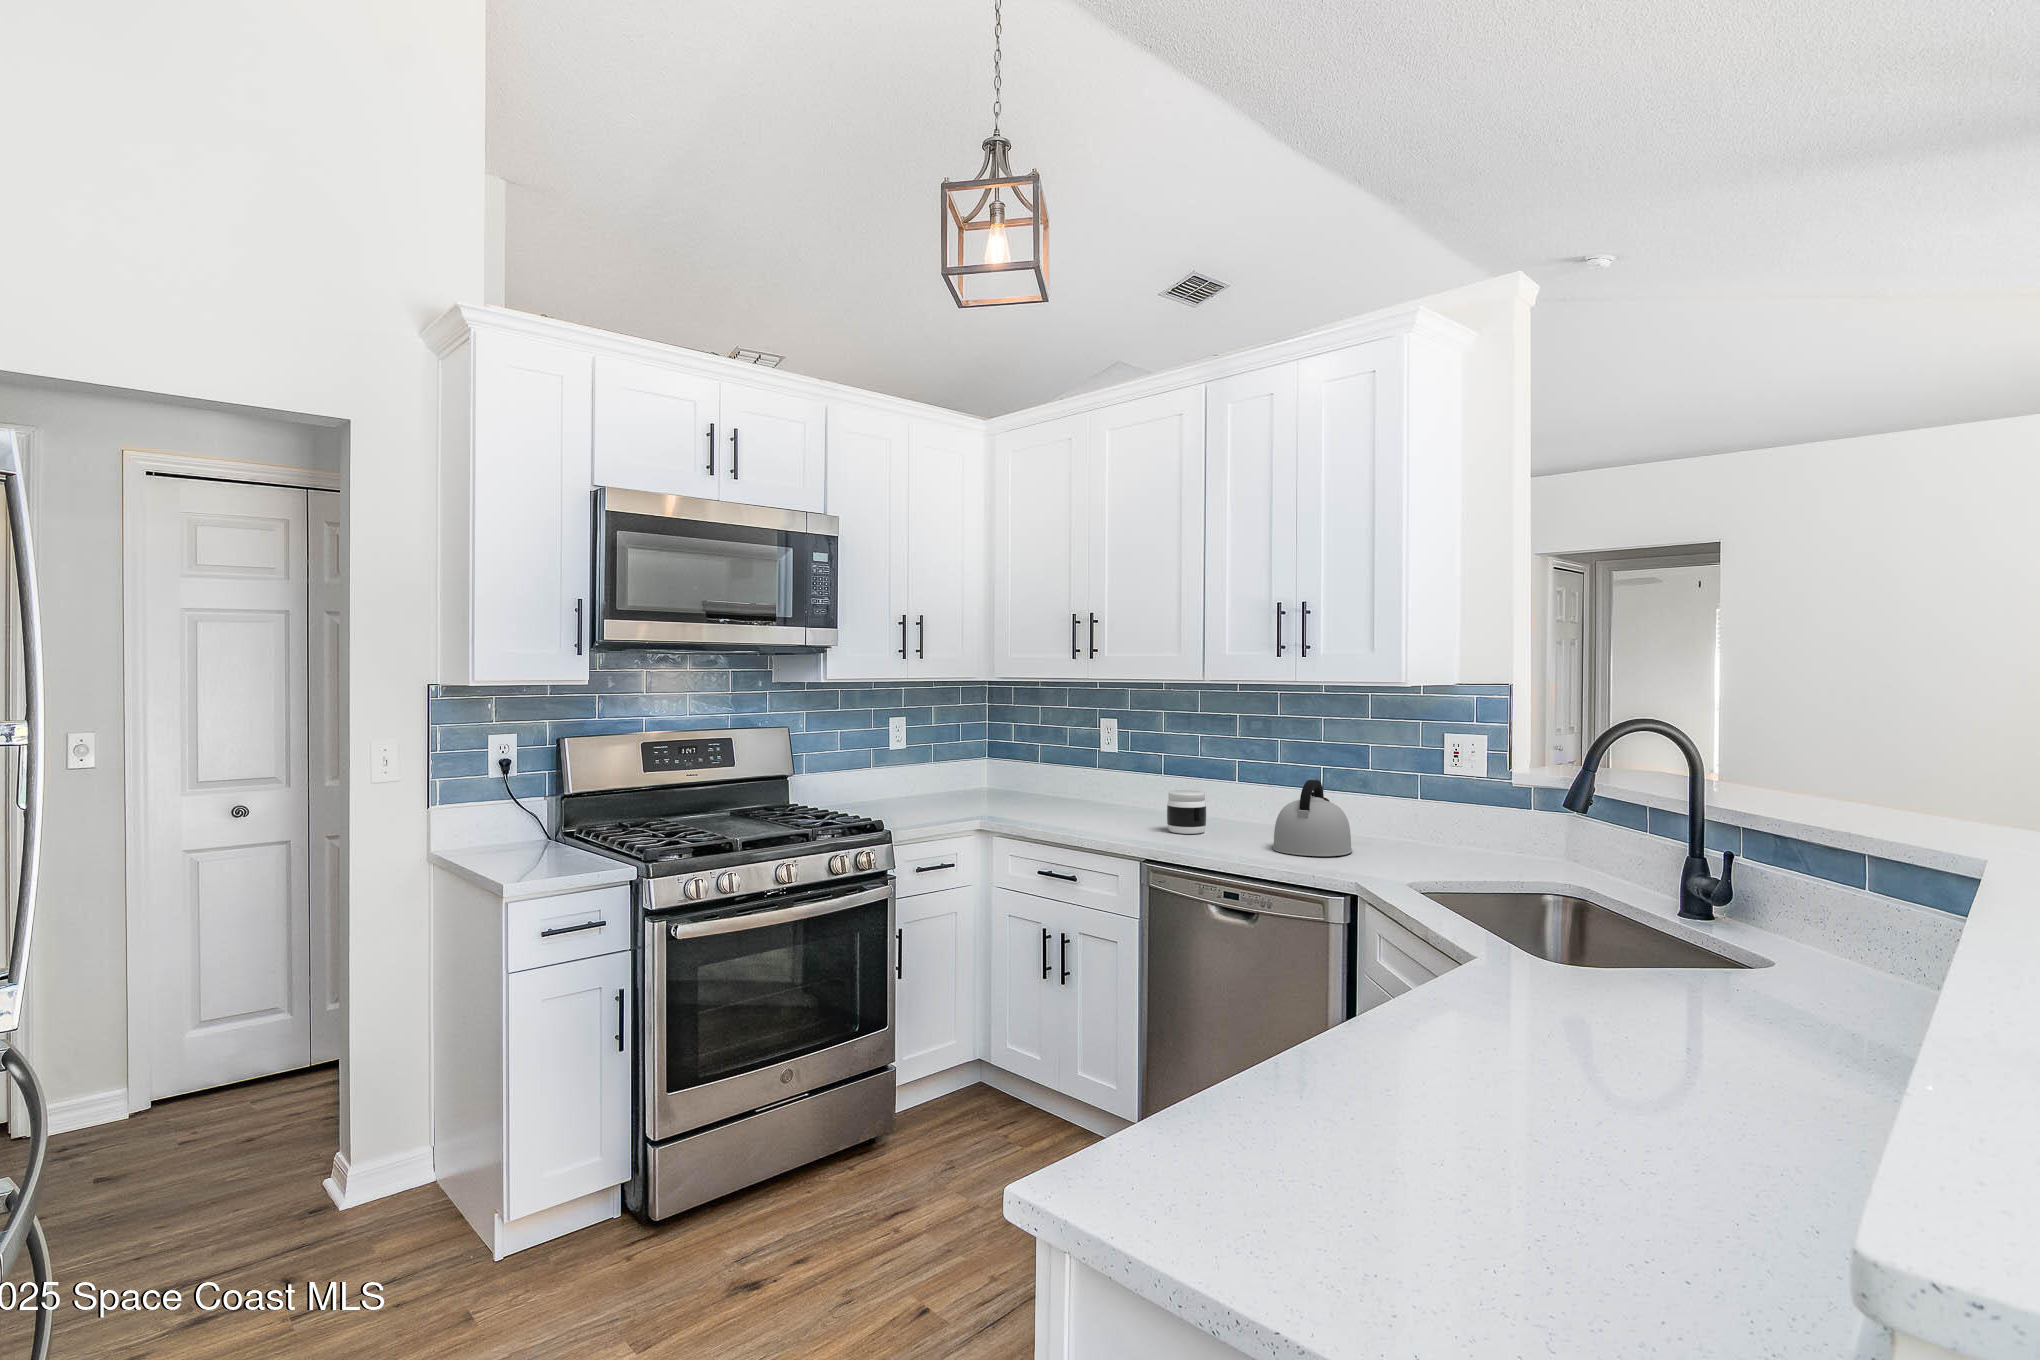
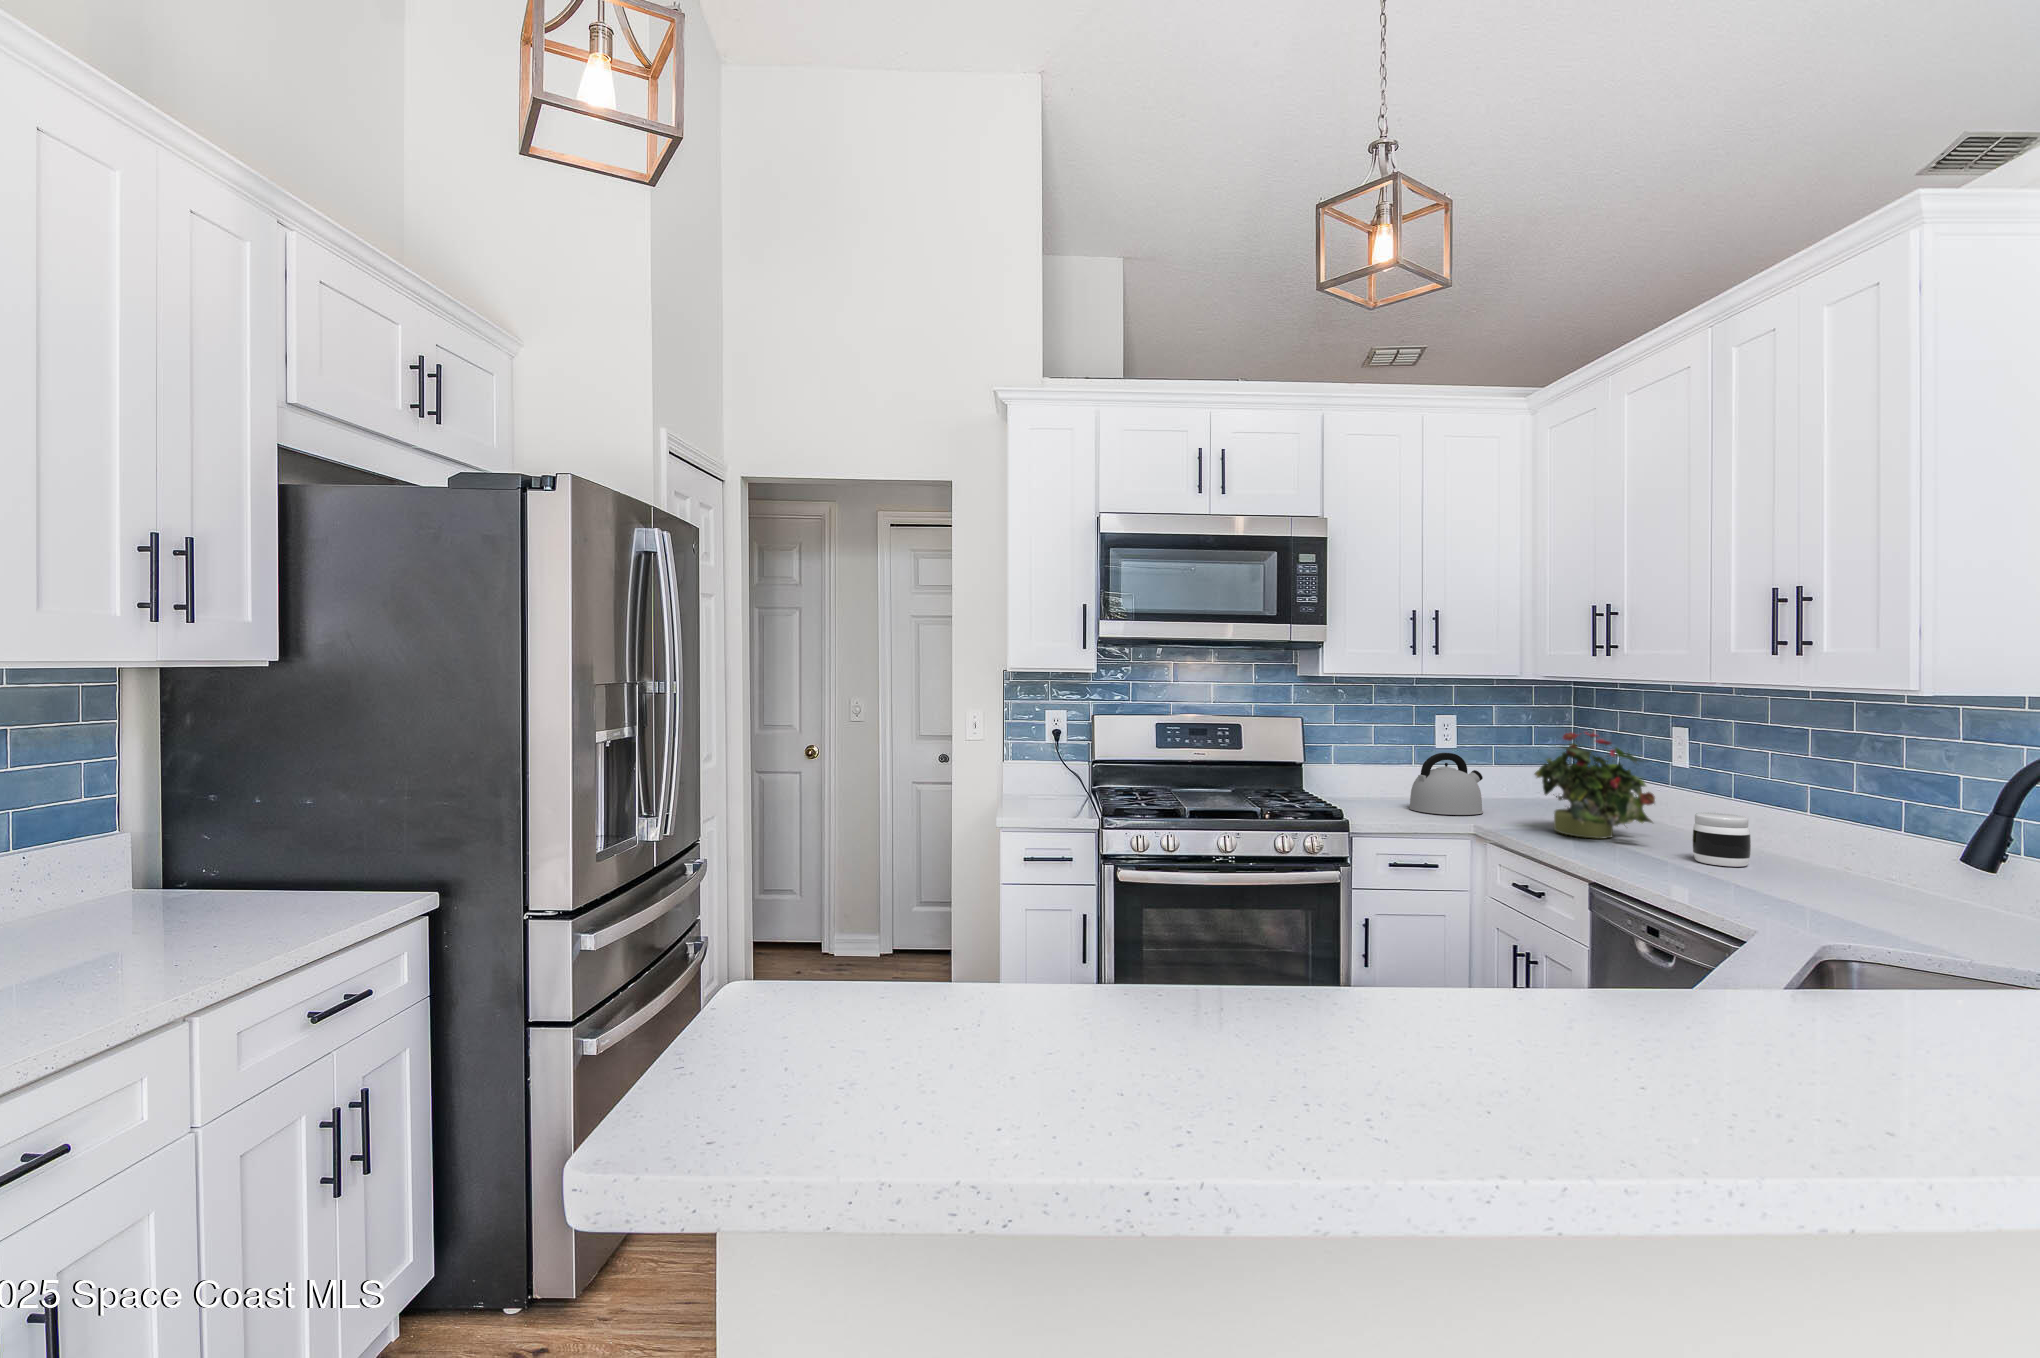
potted plant: none [1021,725,1130,824] -> present [1535,733,1655,839]
kettle: present [1273,780,1352,856] -> present [1409,753,1483,815]

